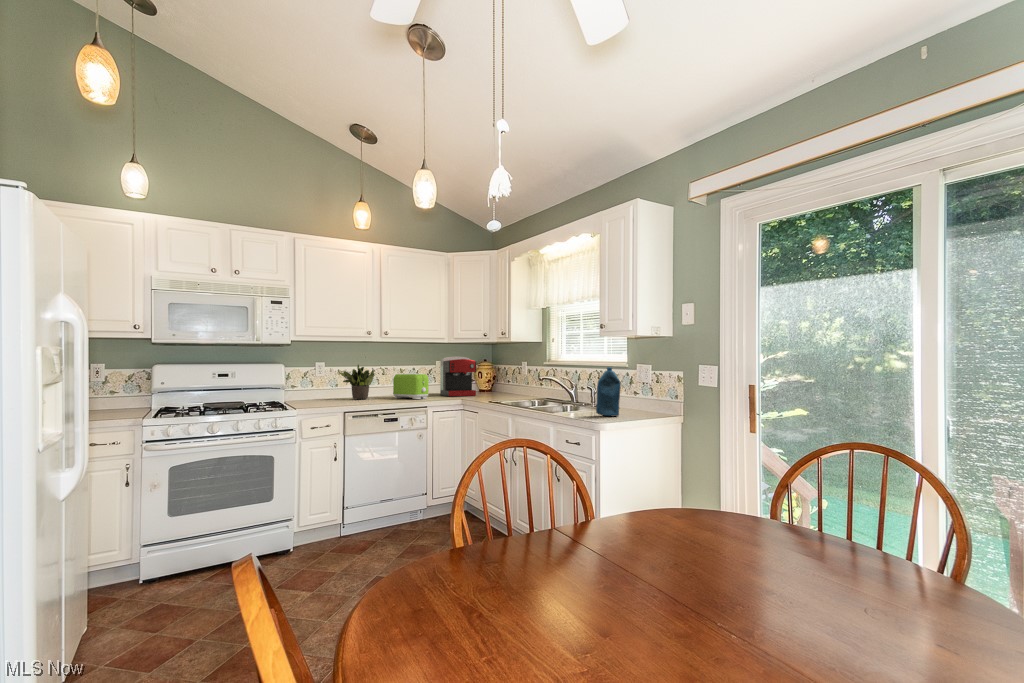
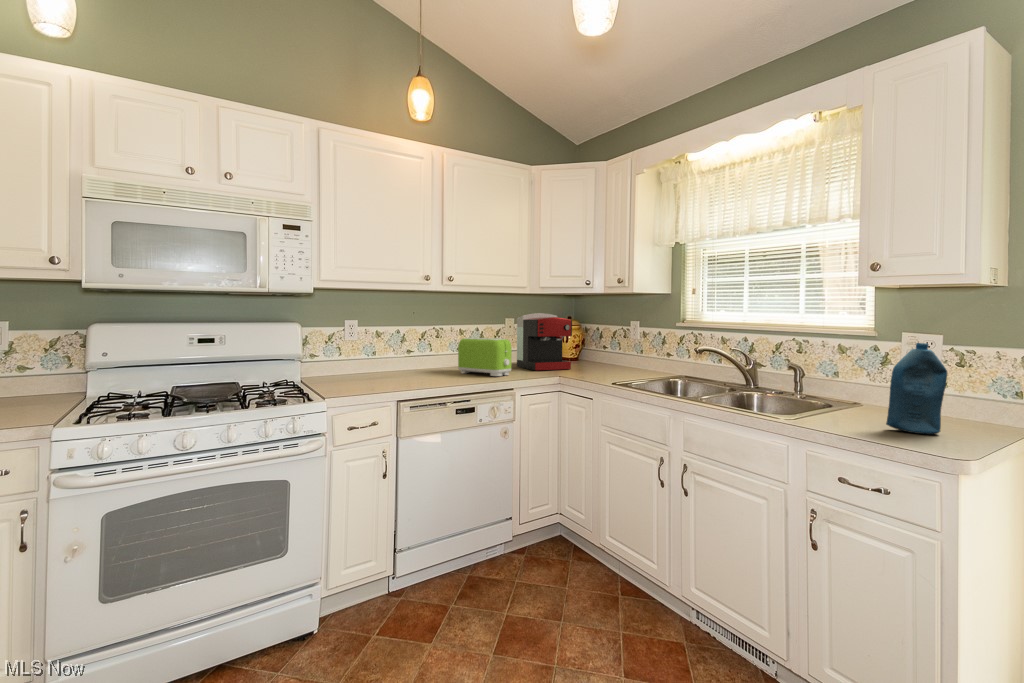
potted plant: present [340,365,374,399] -> none [380,323,433,374]

